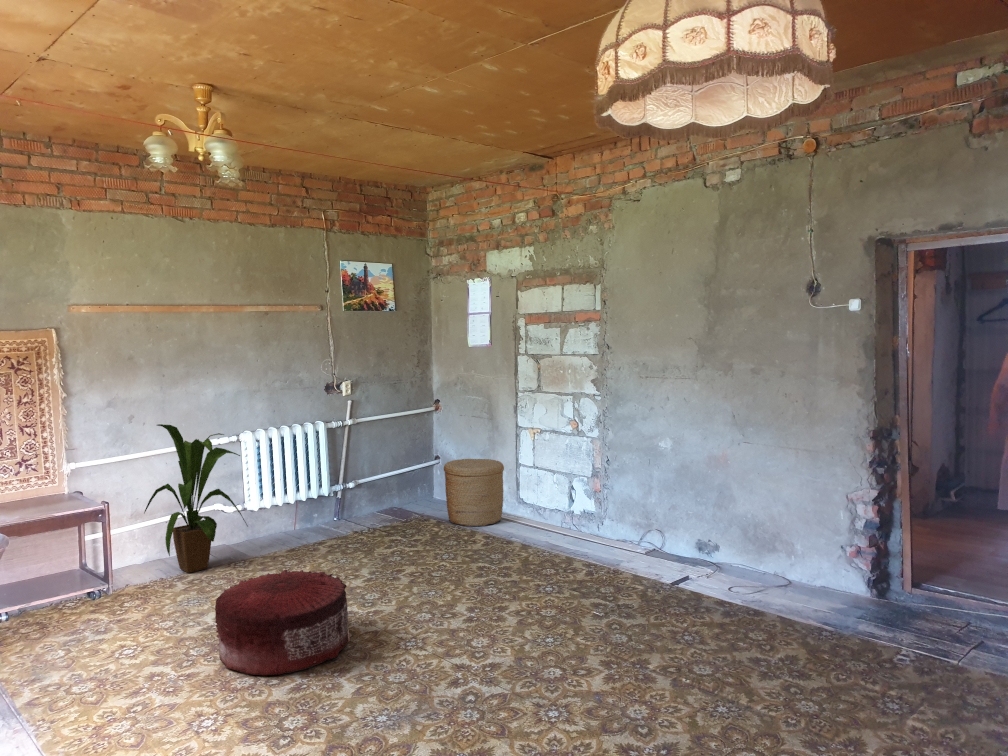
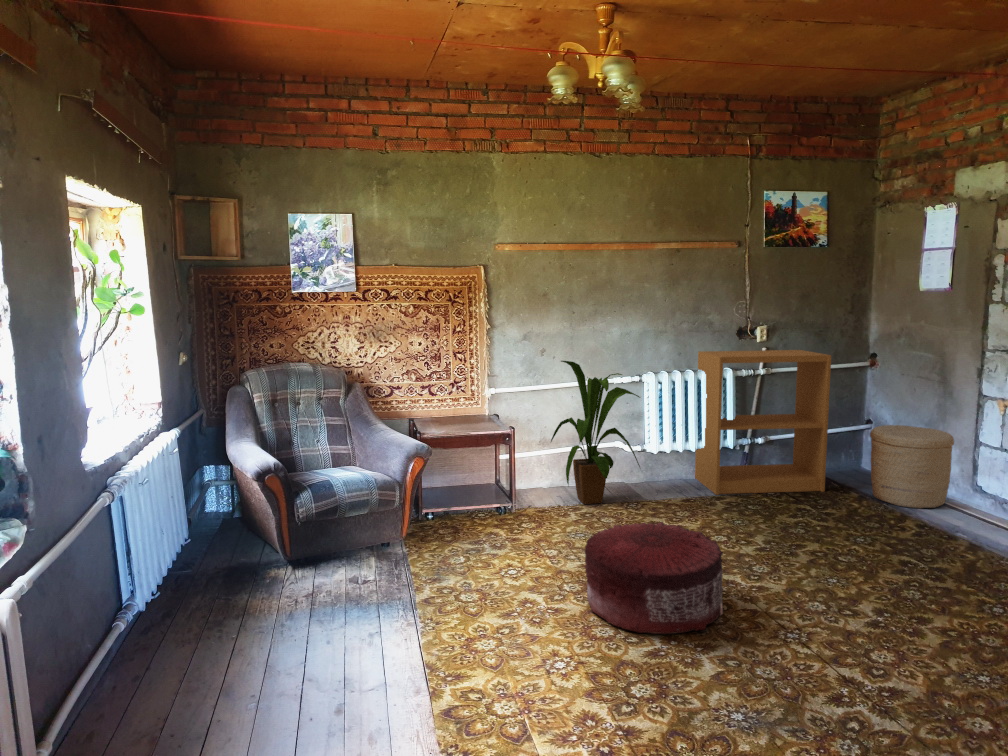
bookshelf: none [292,400,412,542] -> present [695,350,831,495]

